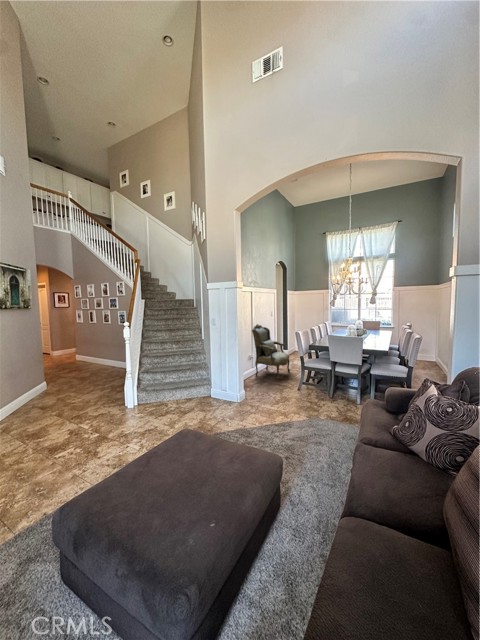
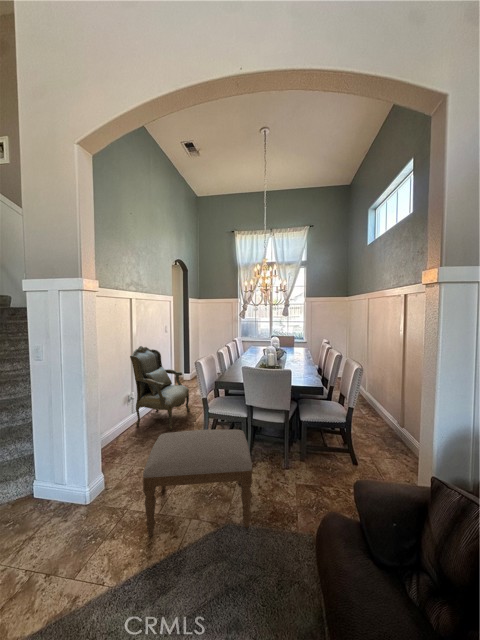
ottoman: none [272,370,332,421] -> present [143,430,252,536]

